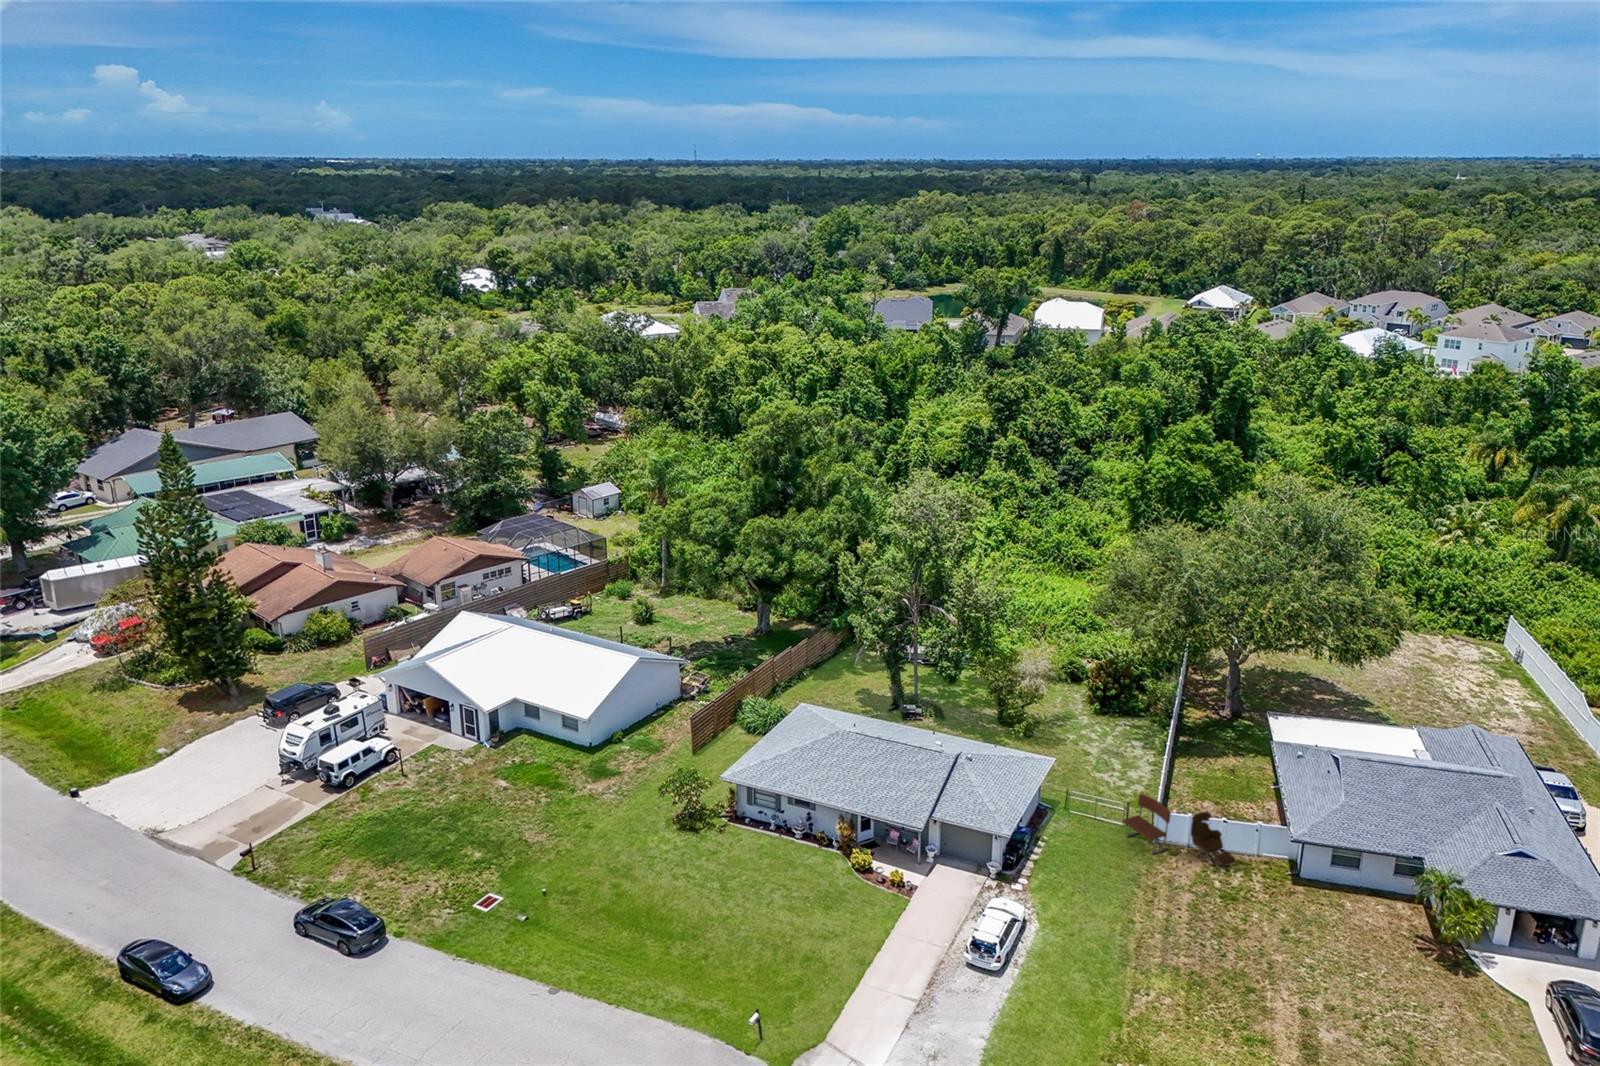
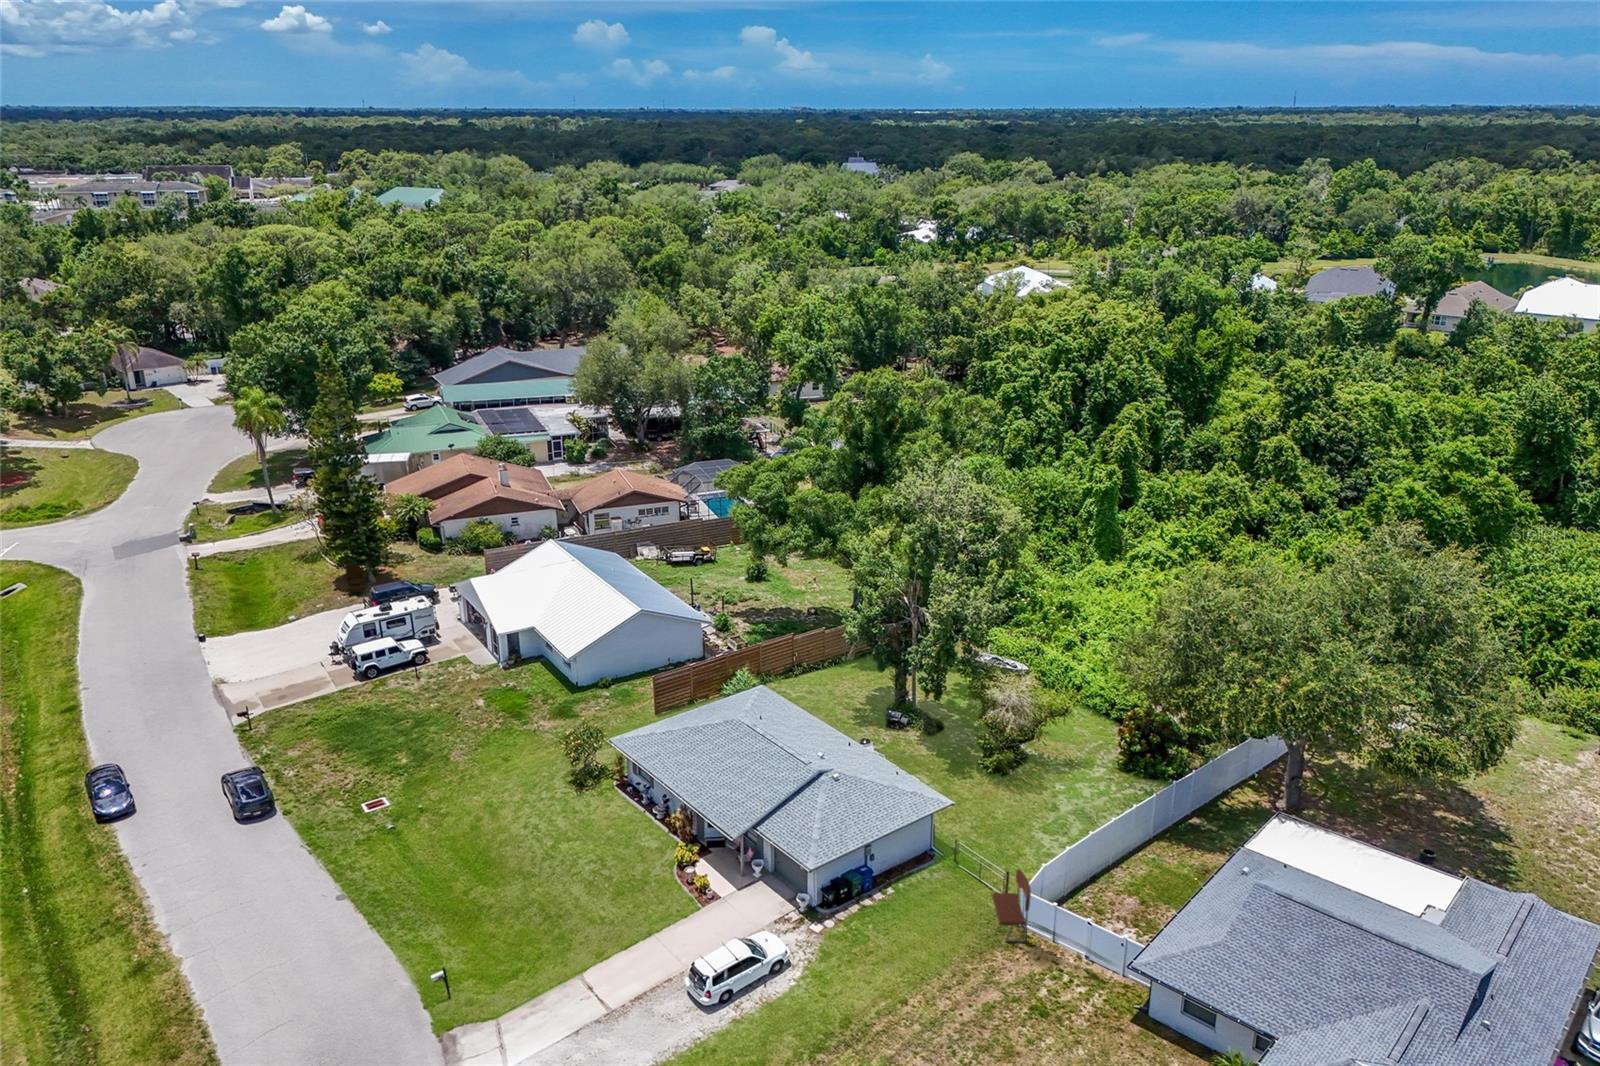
lounge chair: present [1191,812,1235,867] -> present [344,564,367,595]

